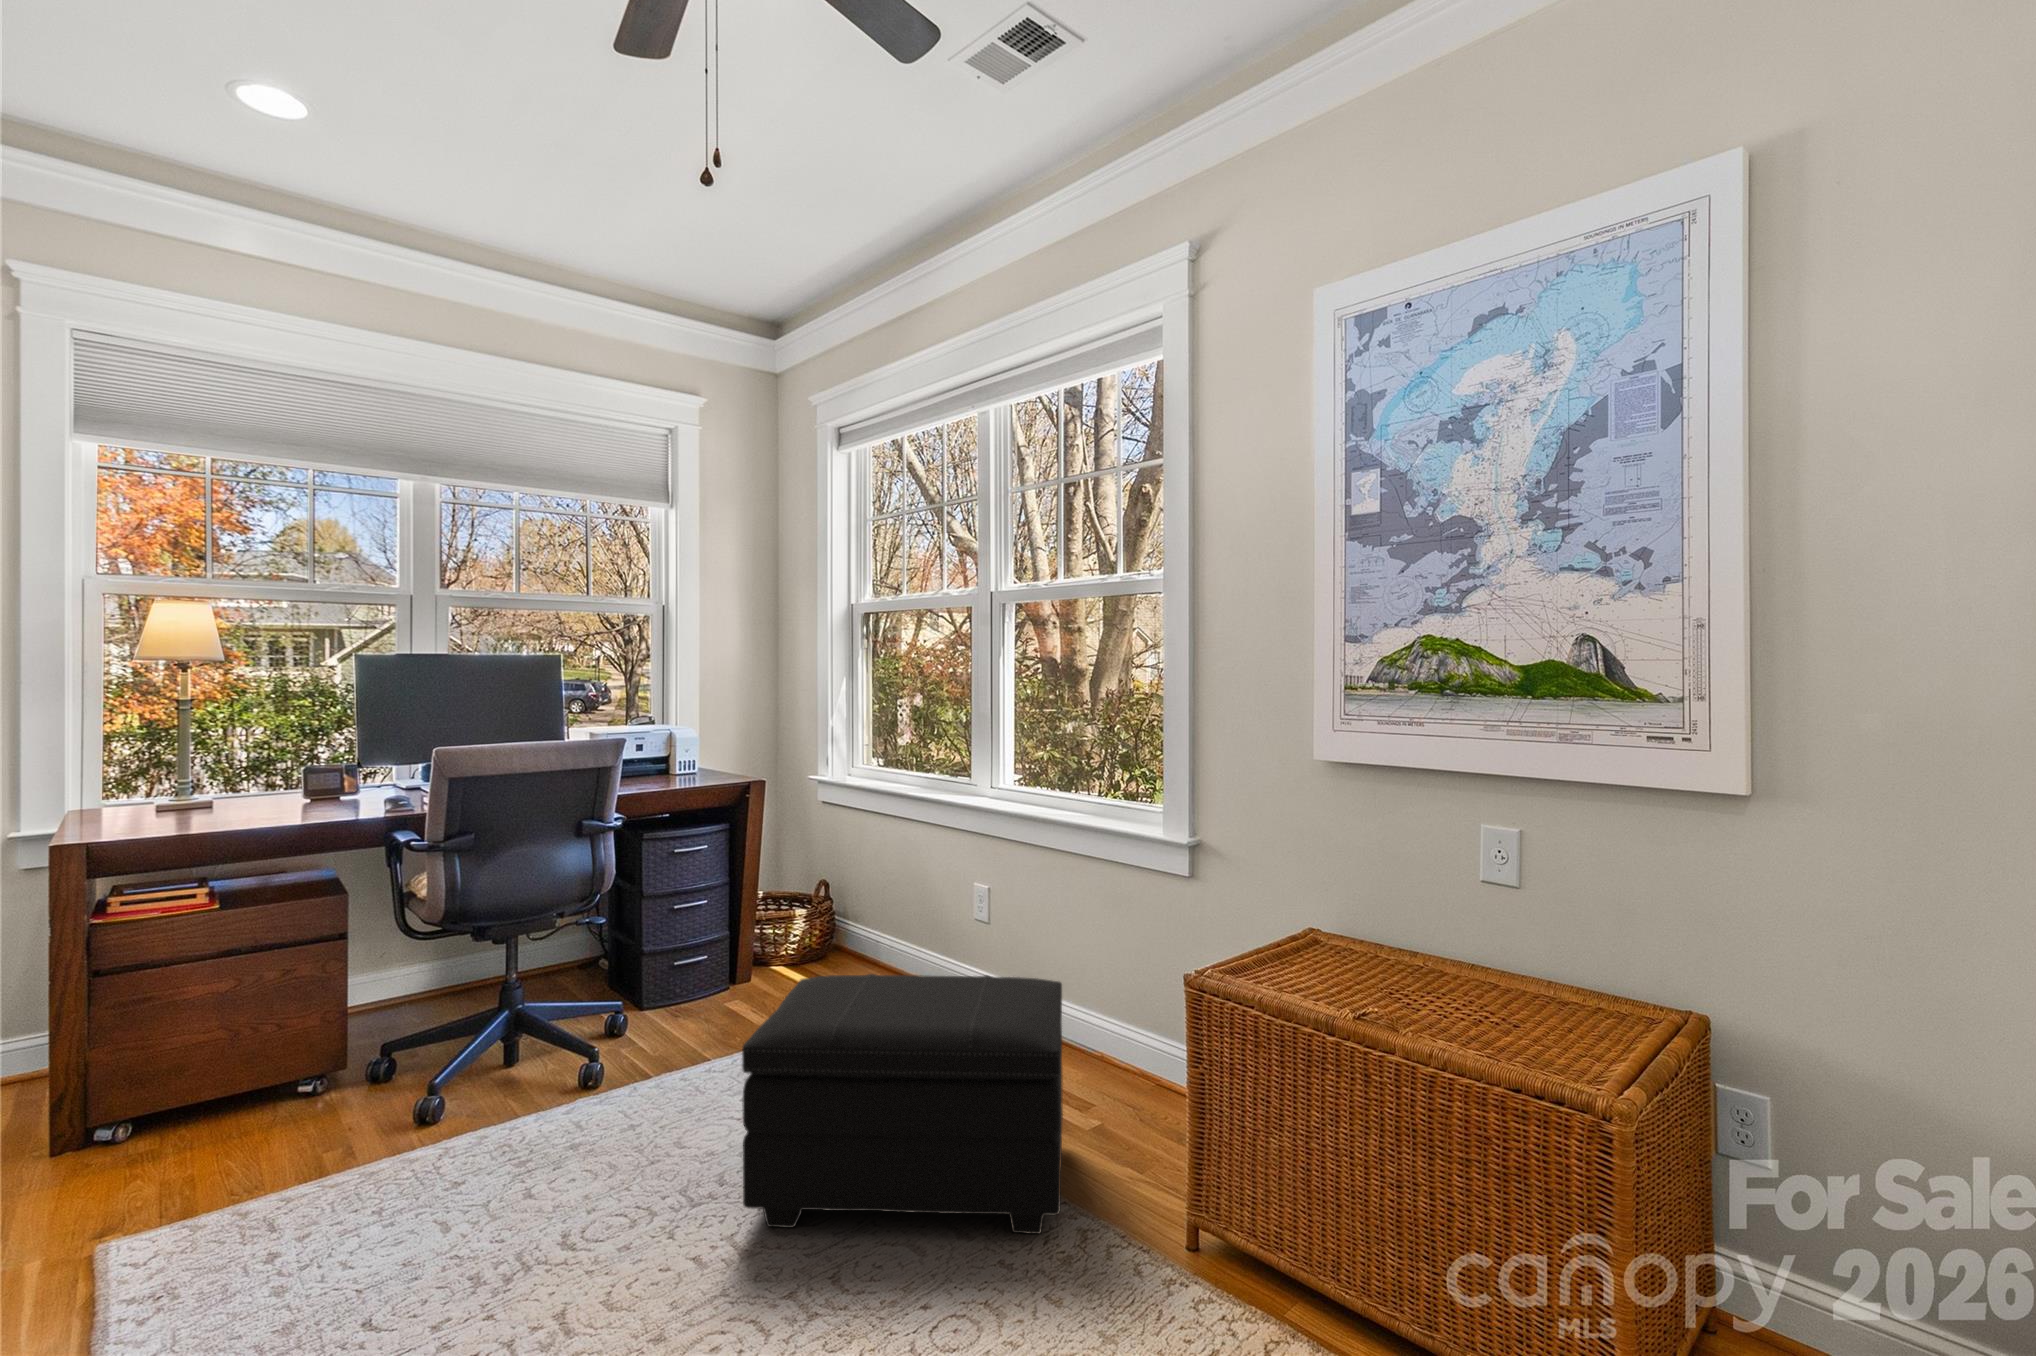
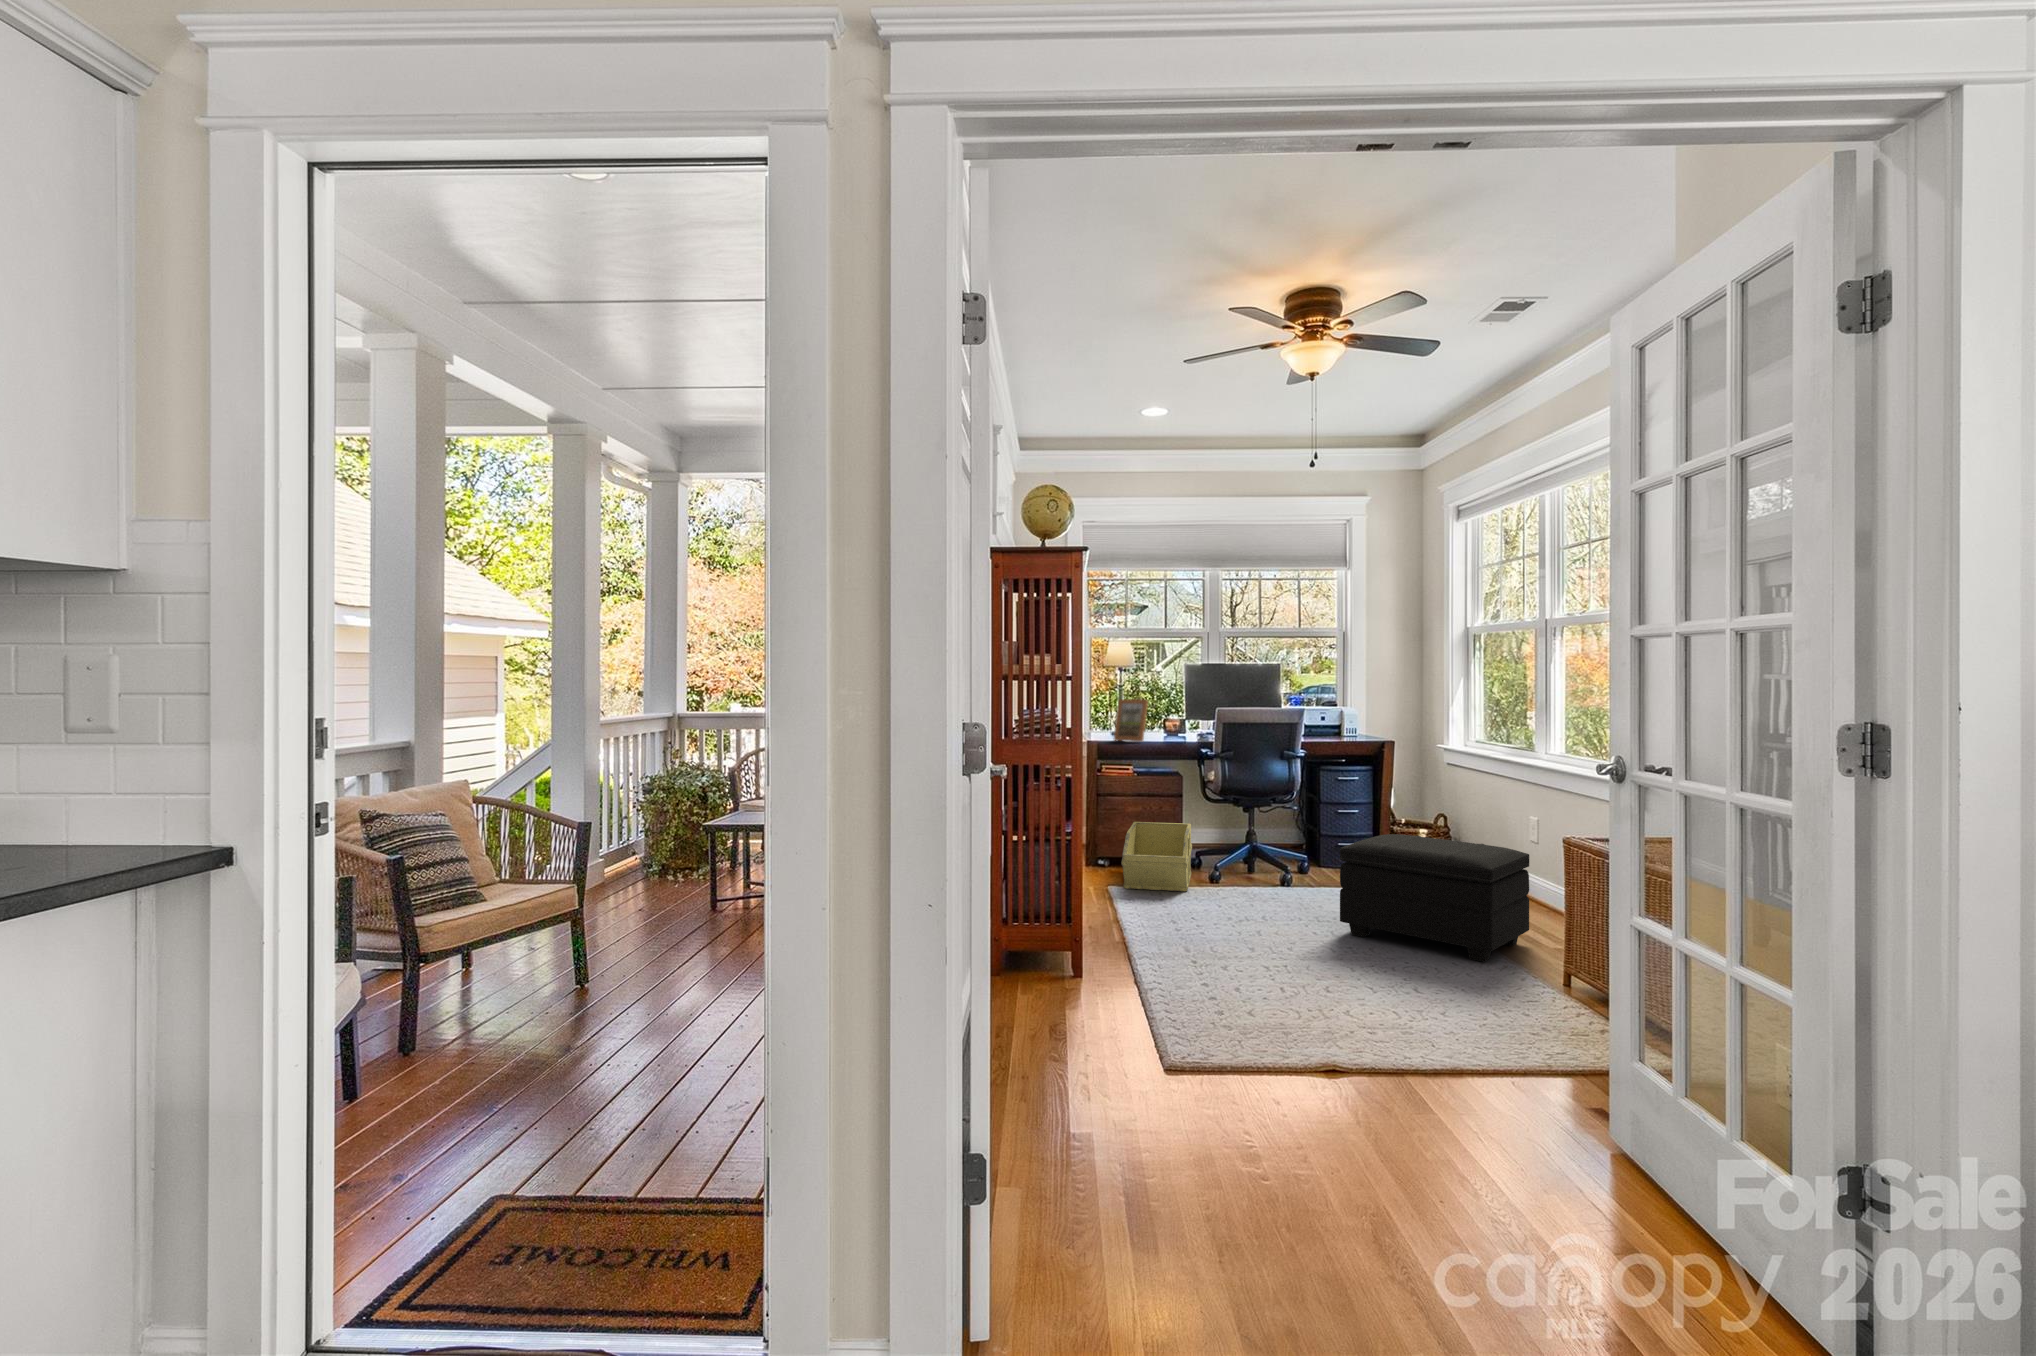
picture frame: none [161,730,262,829] -> present [1114,699,1148,742]
storage bin: none [154,992,375,1217] -> present [1121,822,1192,891]

